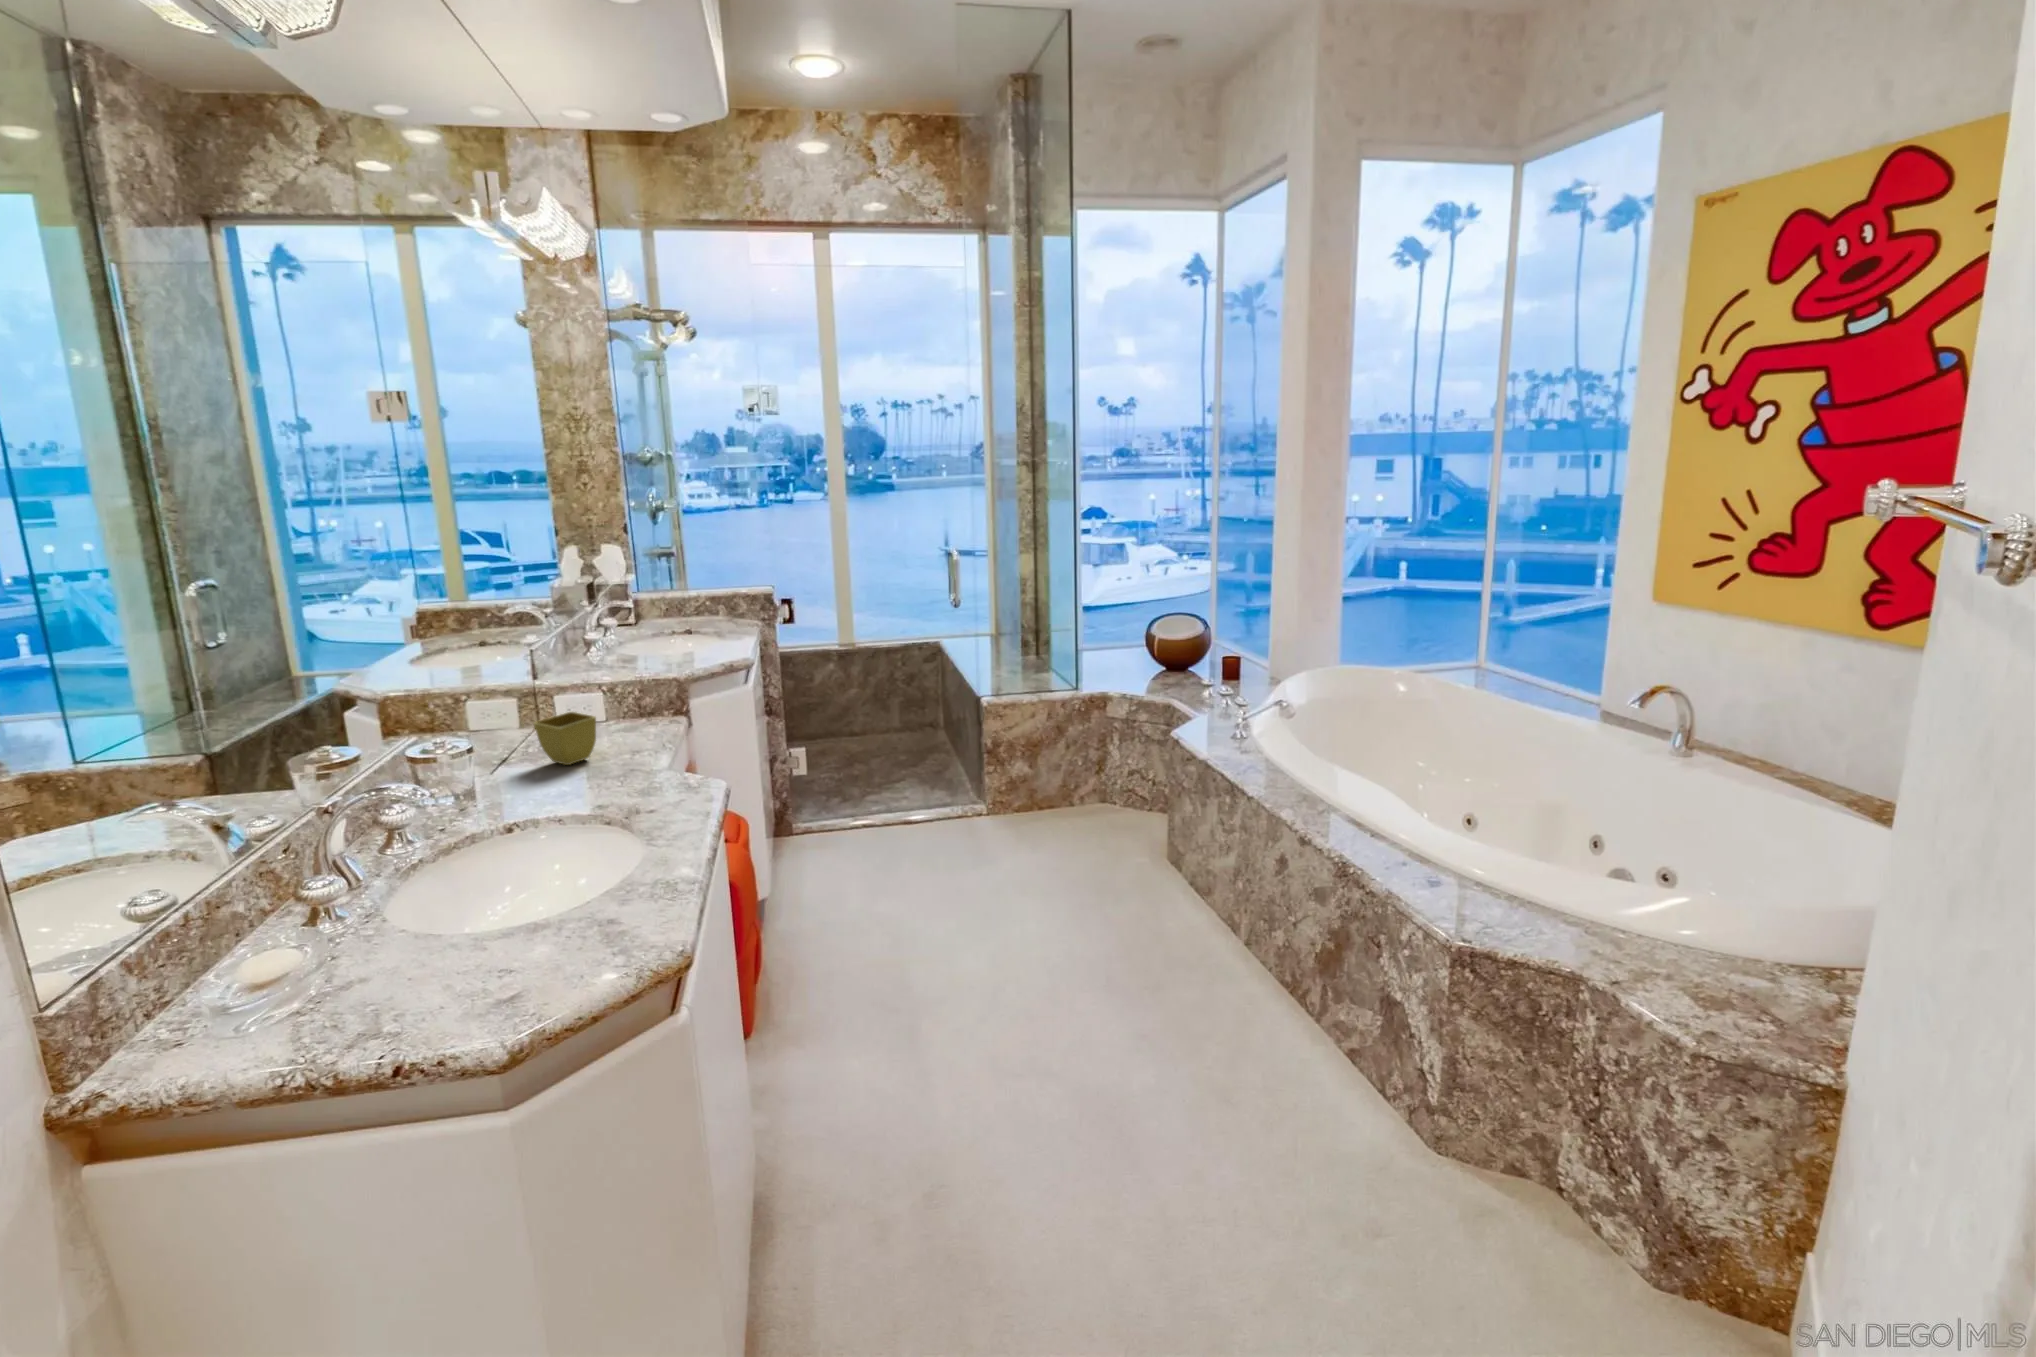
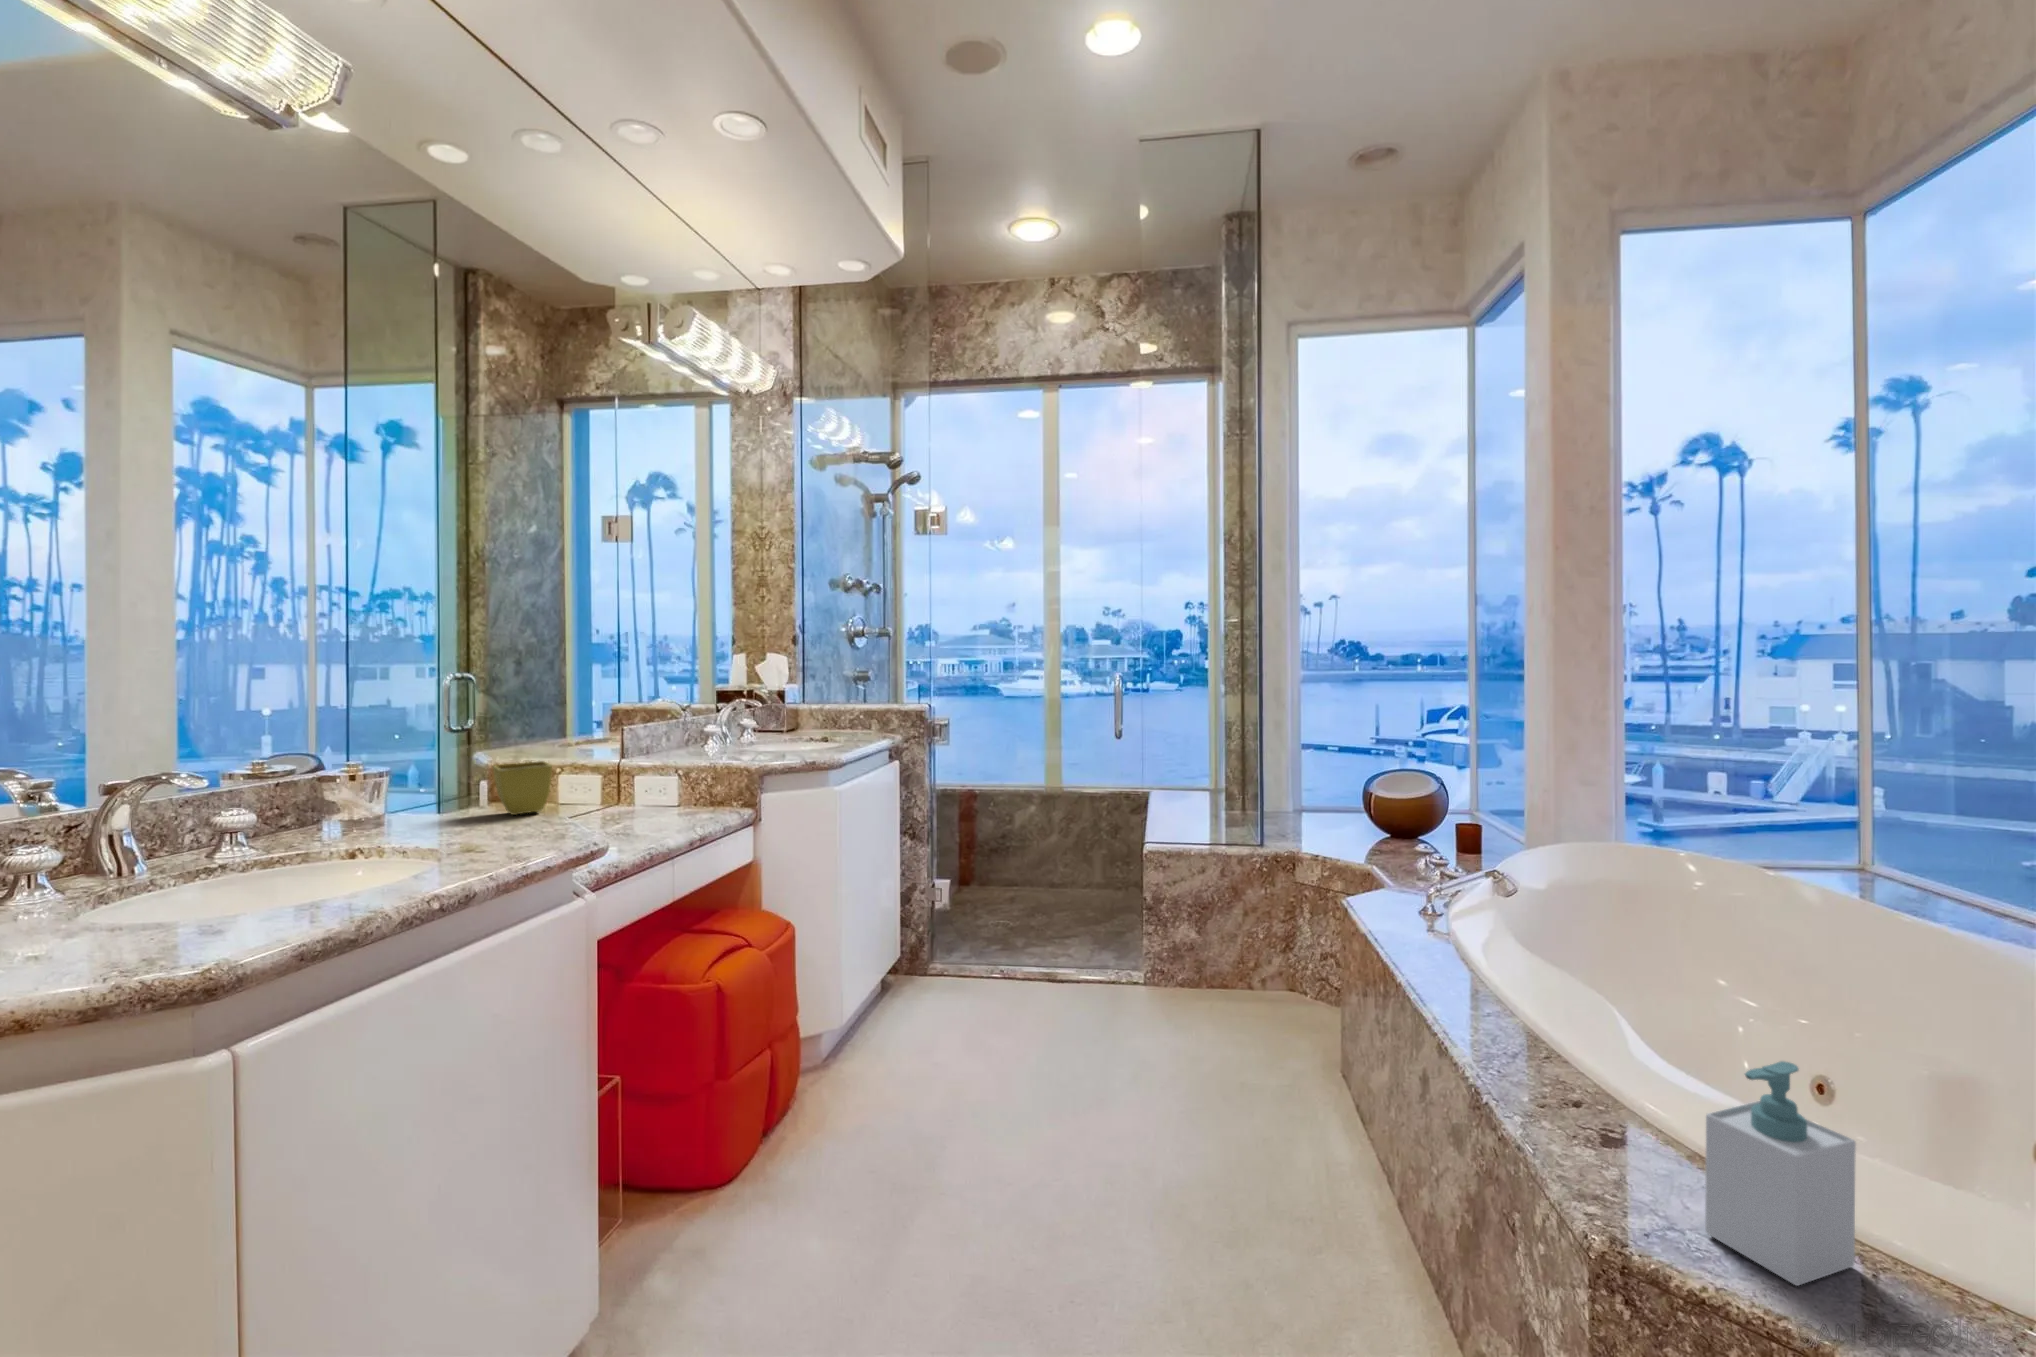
soap bottle: none [1459,821,1527,926] -> present [1705,1061,1856,1286]

